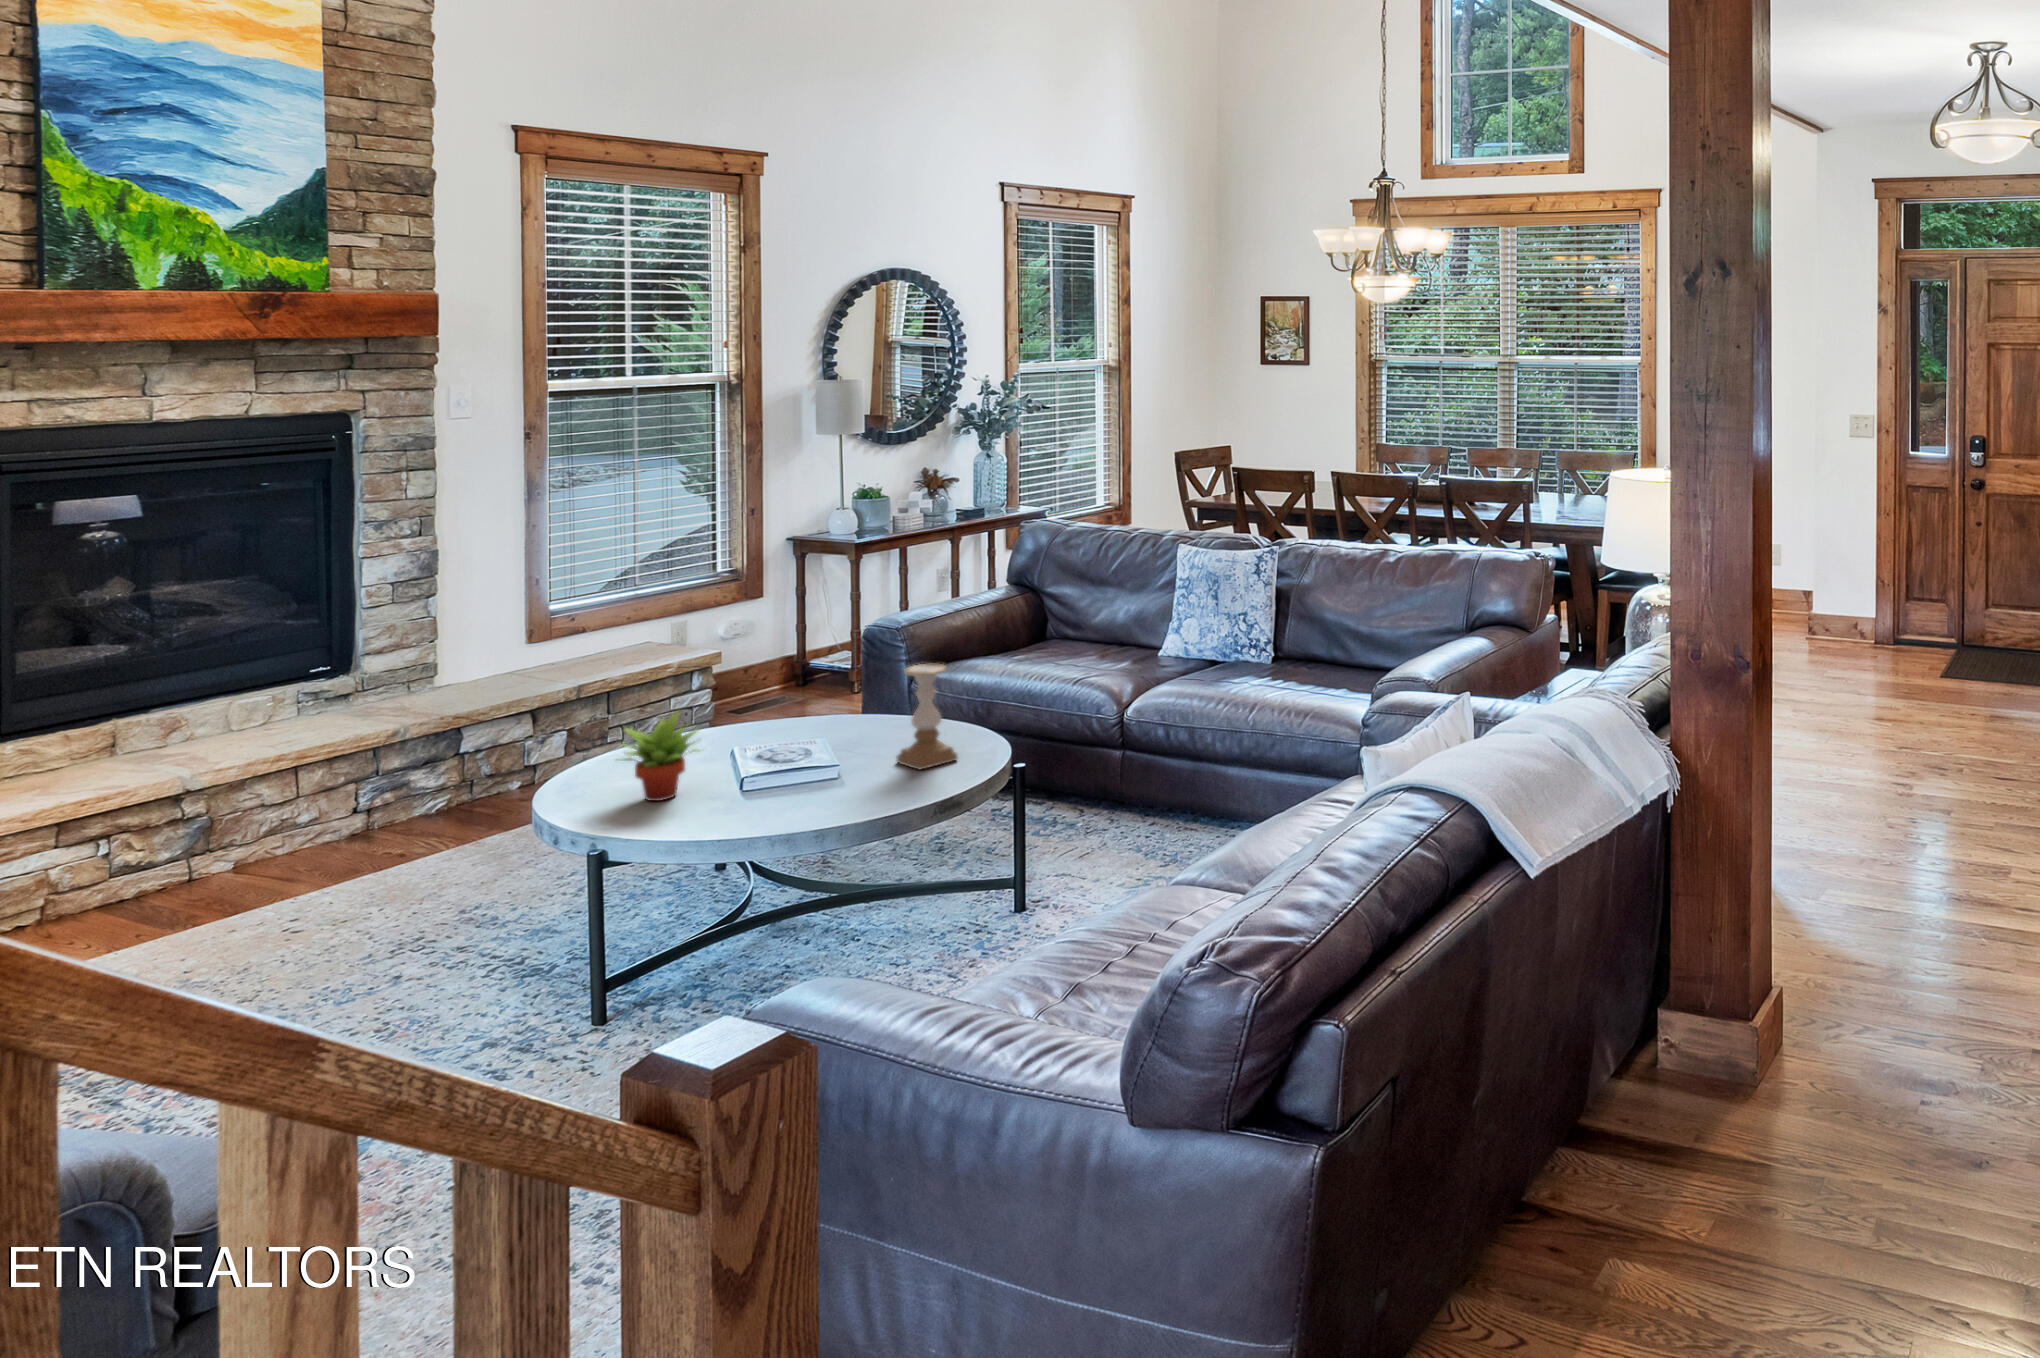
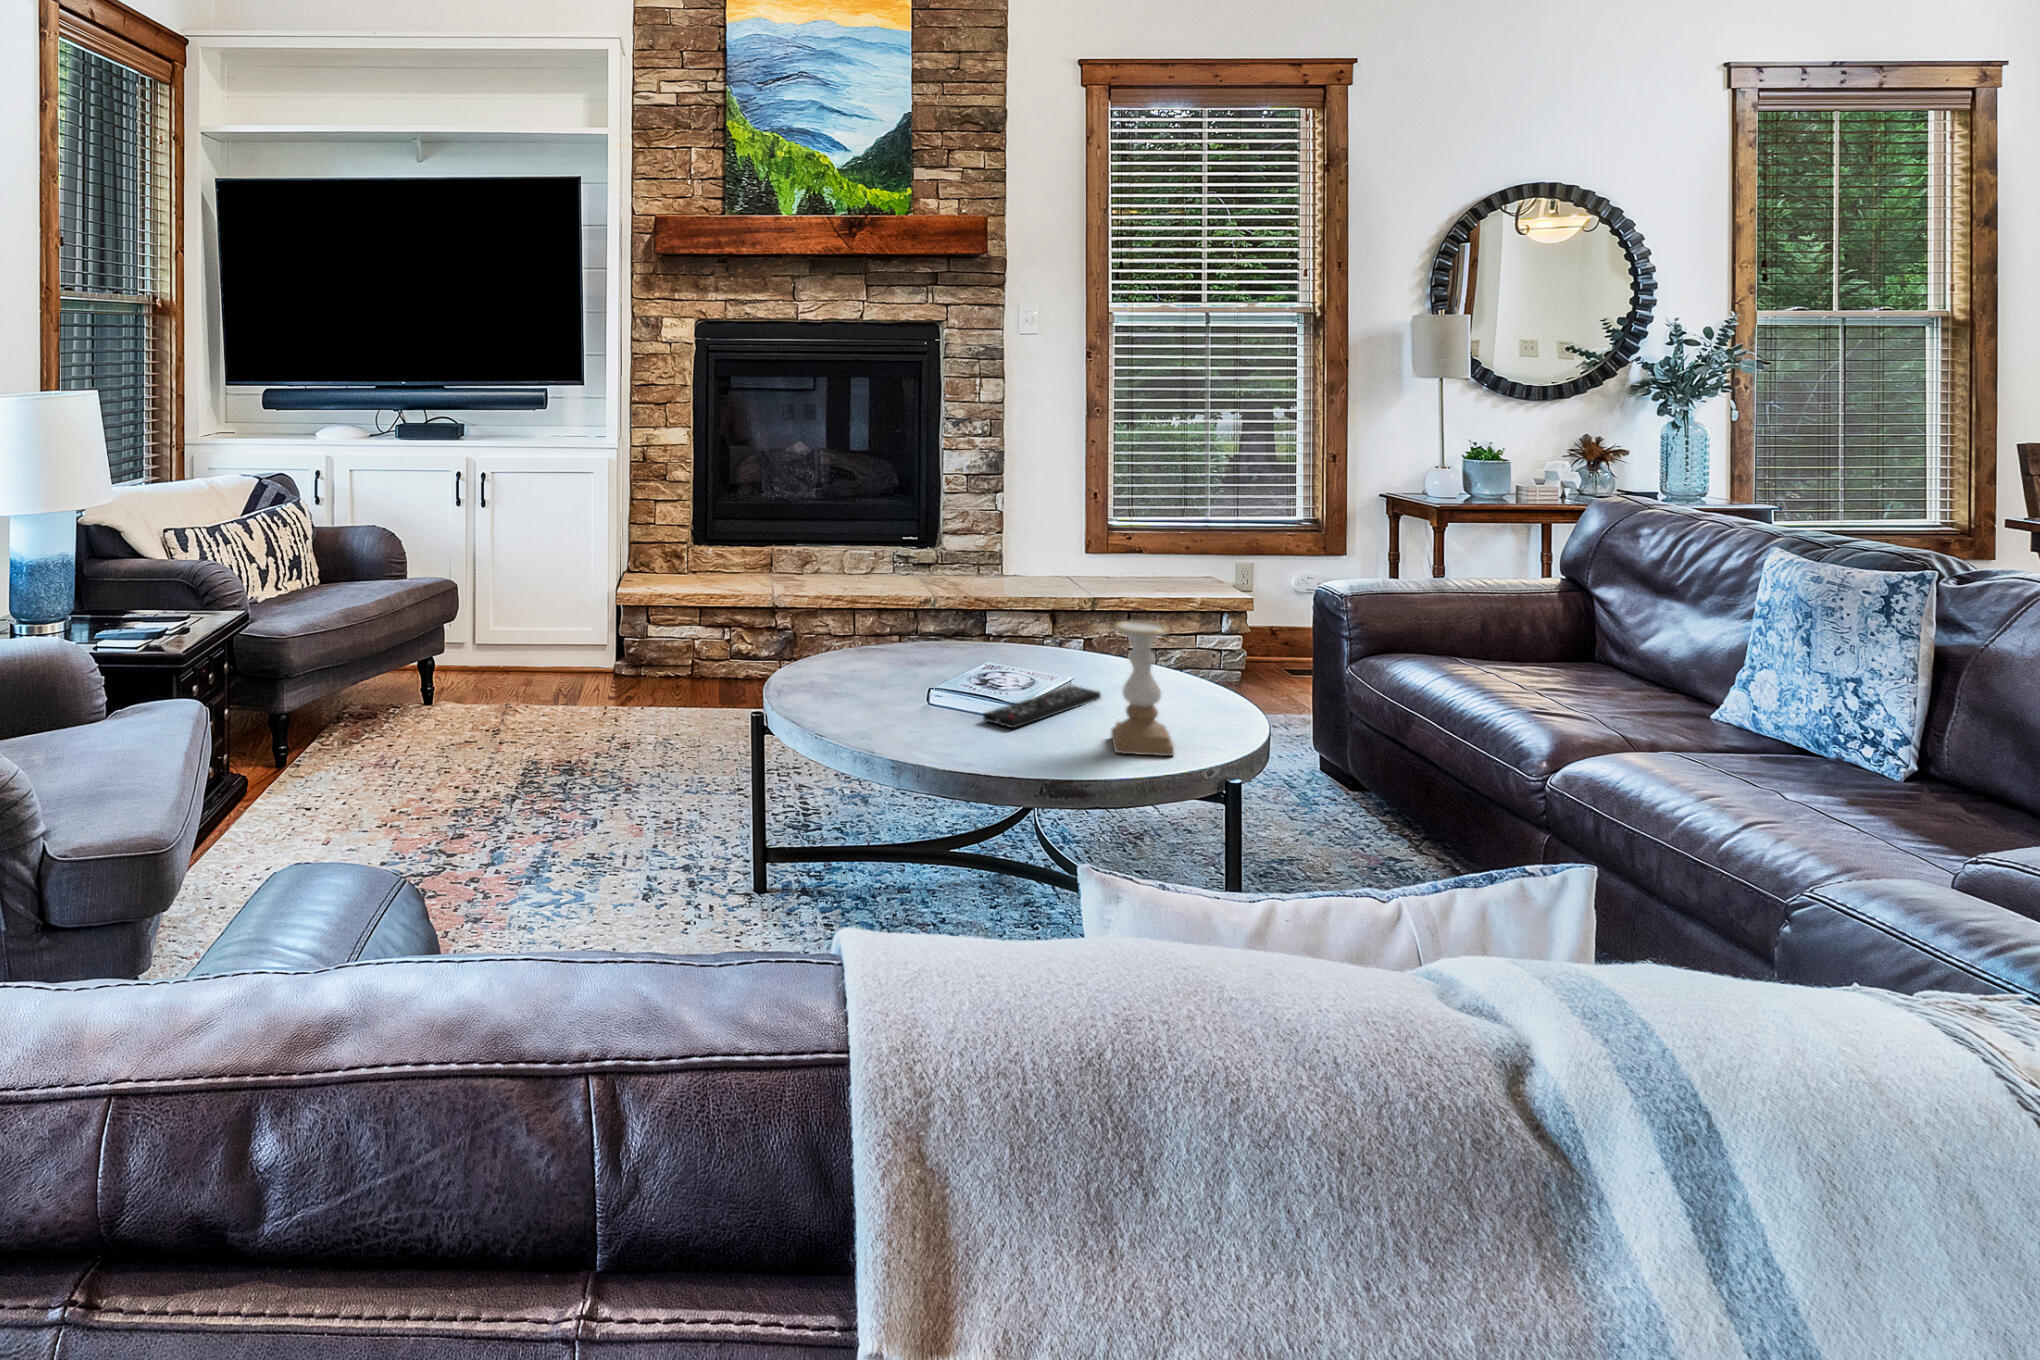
succulent plant: present [623,711,699,801] -> none [833,613,921,704]
remote control: none [785,738,839,782] -> present [983,686,1101,728]

